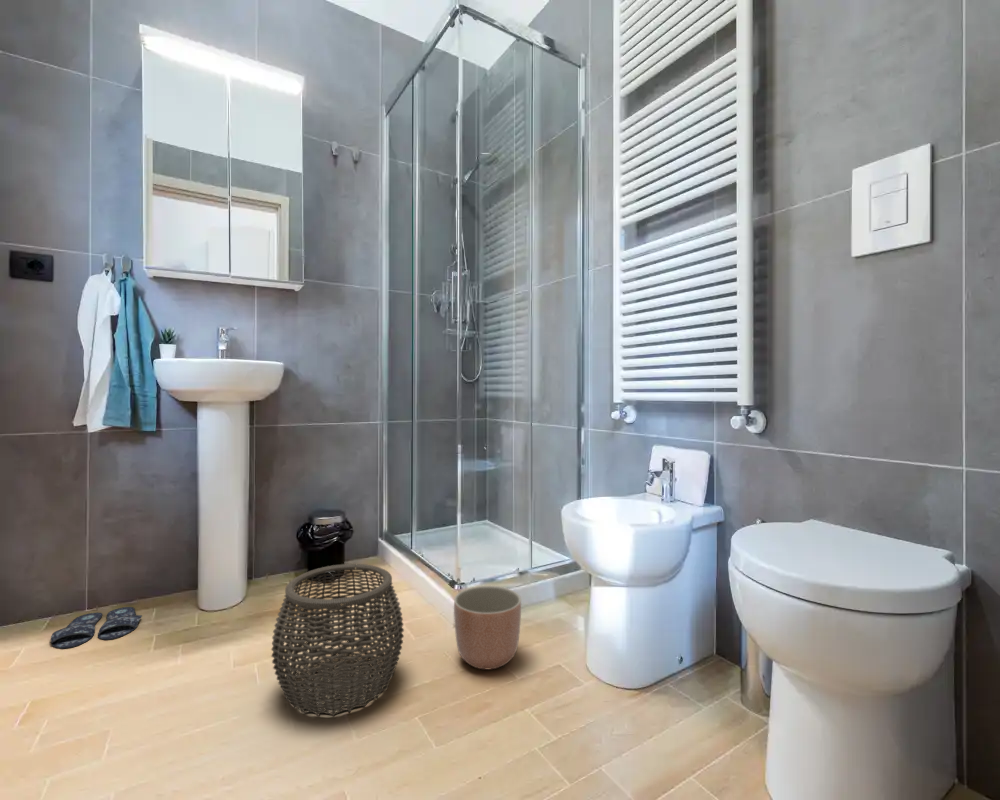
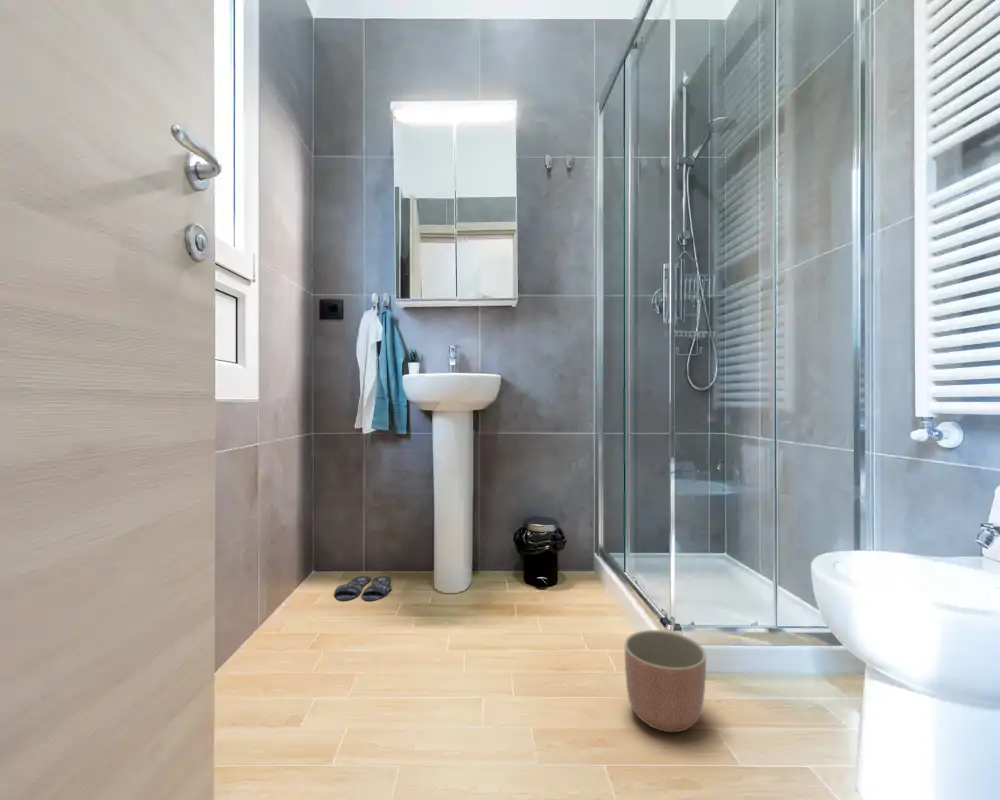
woven basket: present [272,564,404,716] -> none [445,576,569,726]

